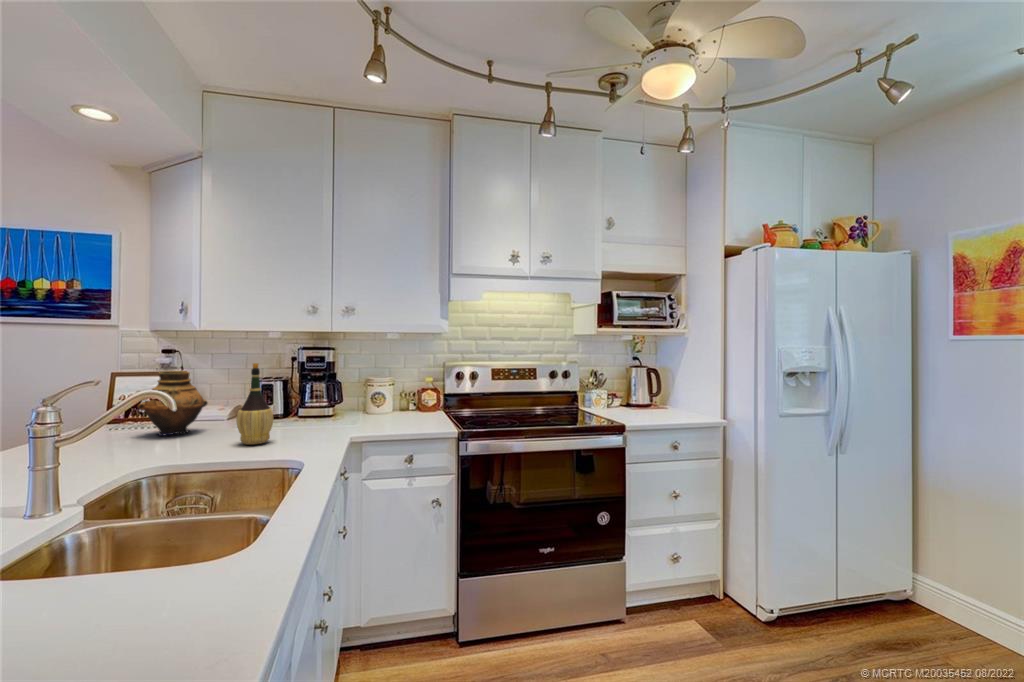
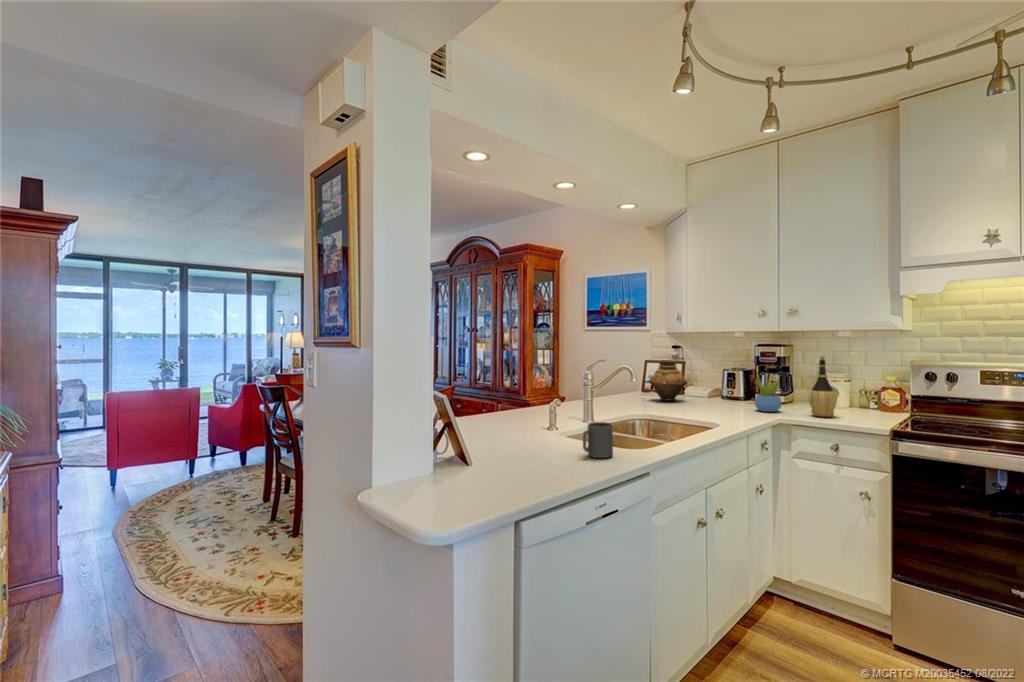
wine bottle: present [236,363,273,444] -> present [809,356,837,417]
succulent plant: none [313,383,345,430] -> present [755,376,782,412]
mug: none [123,528,203,633] -> present [583,422,613,458]

